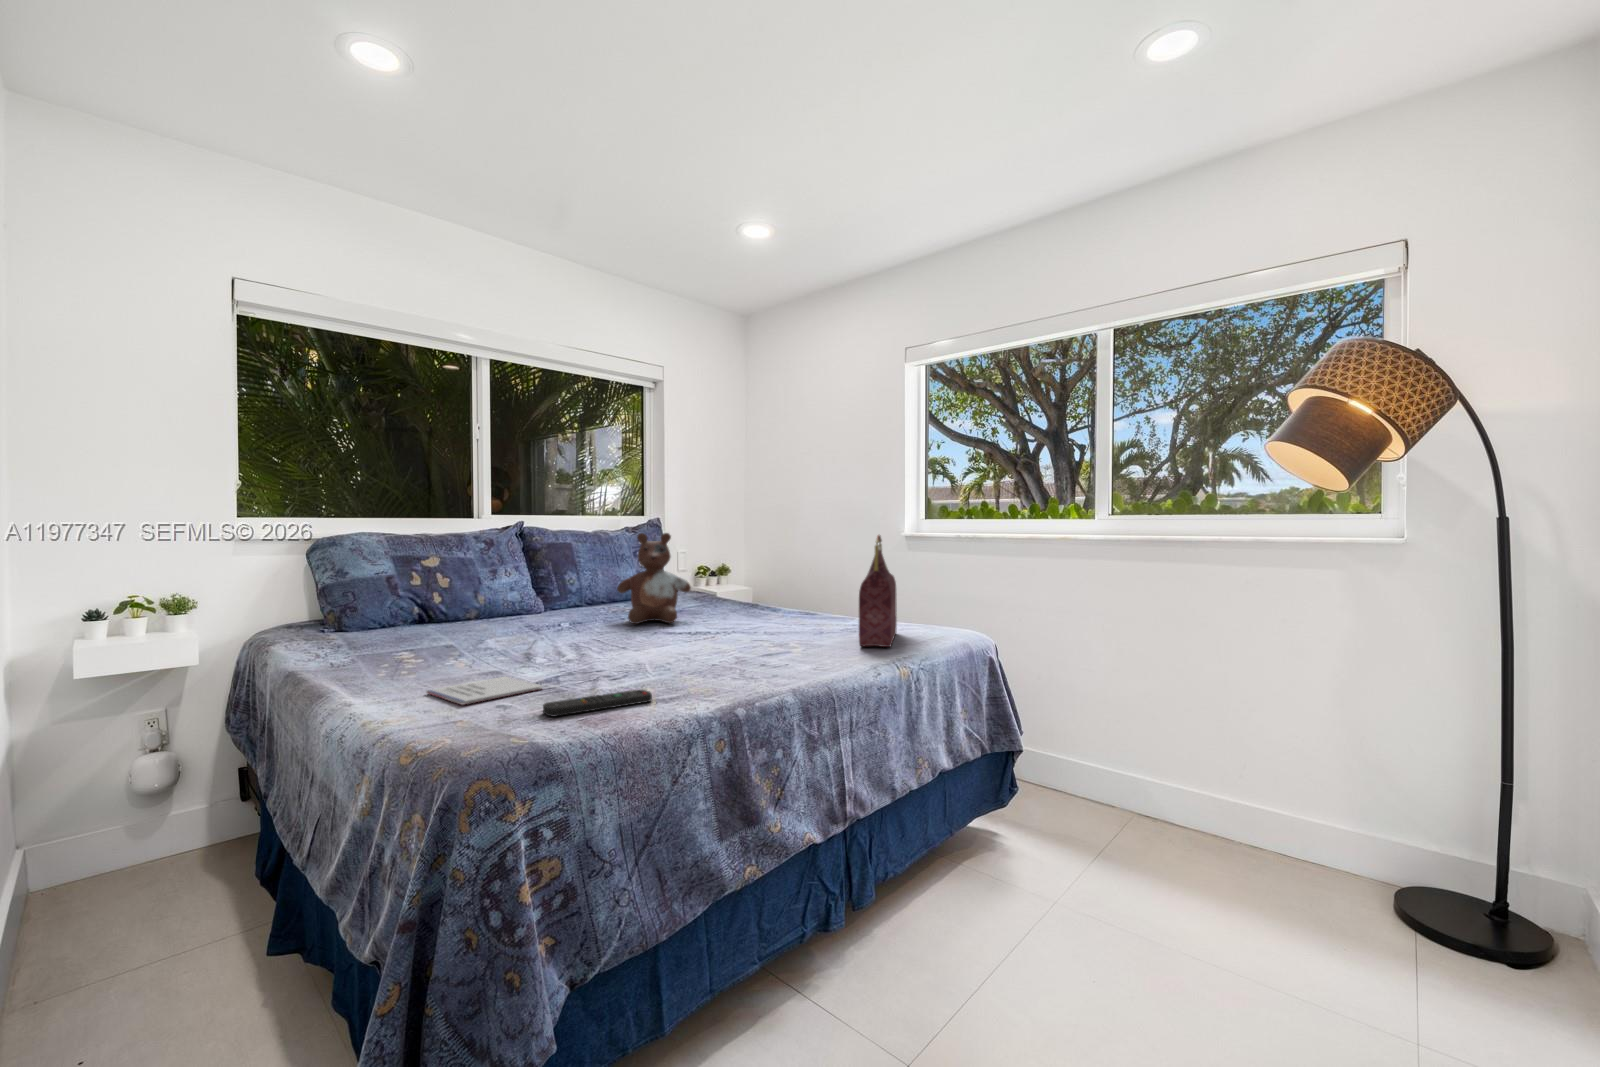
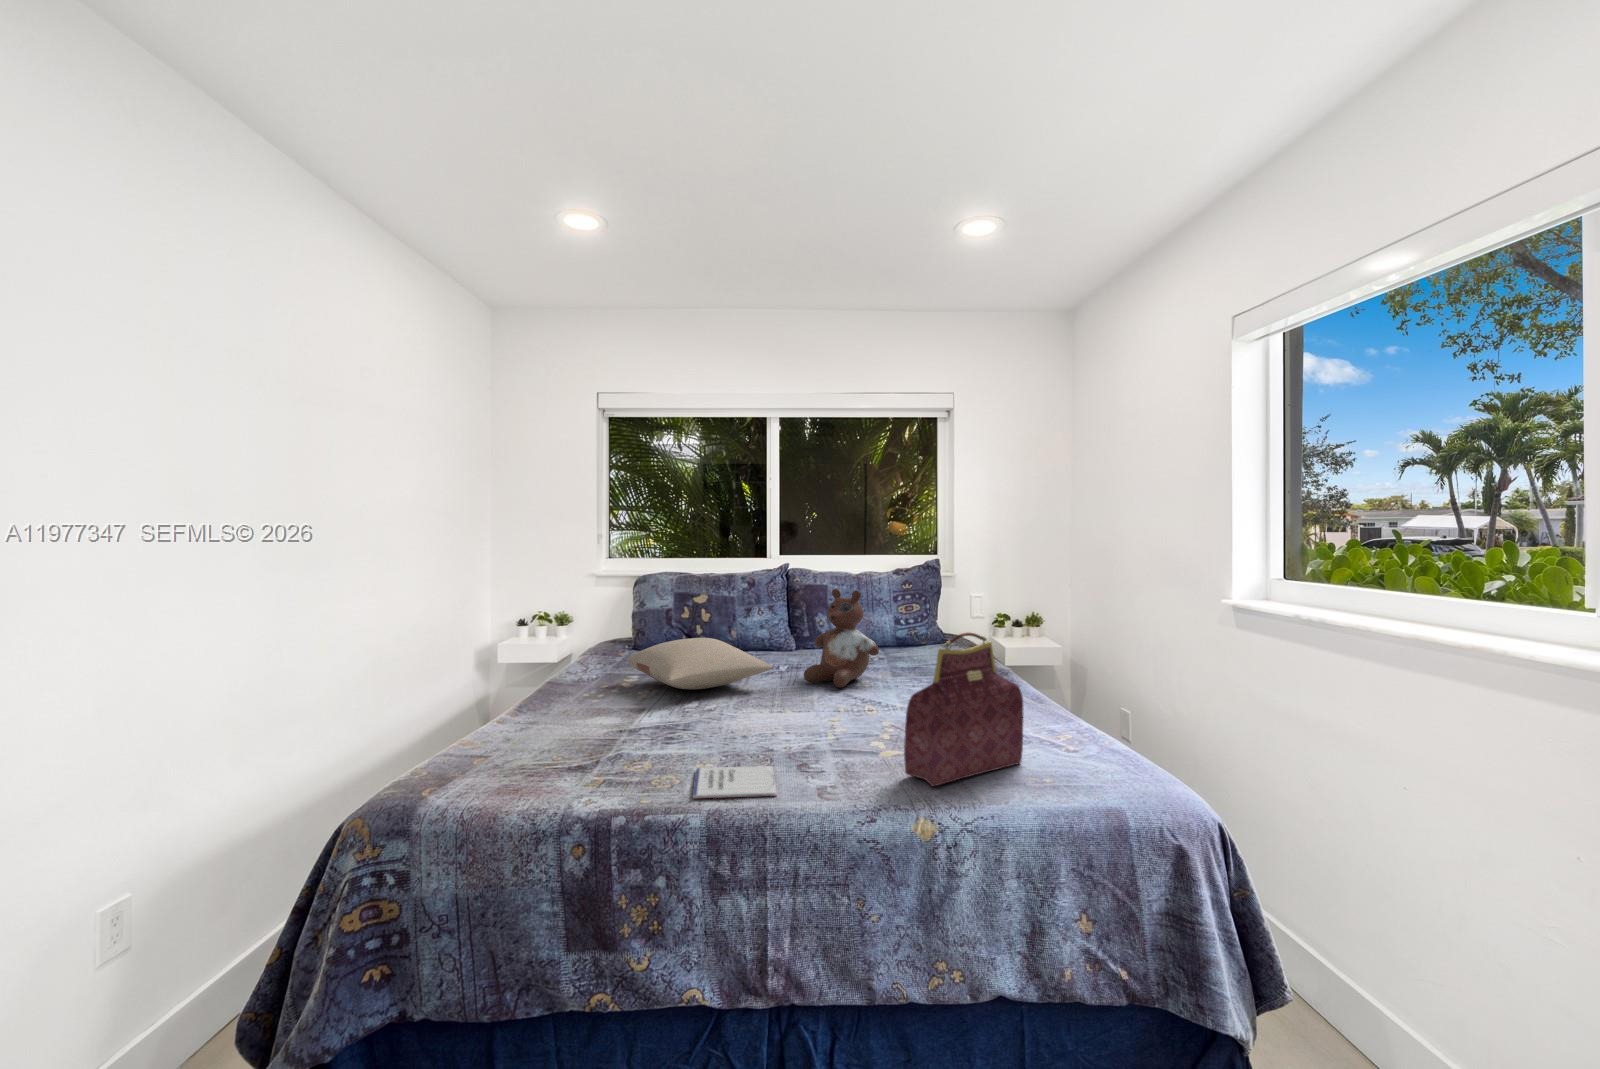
pillow: none [436,588,615,642] -> present [627,638,772,689]
notebook: present [426,677,542,705] -> present [693,766,777,798]
remote control: present [543,690,652,716] -> none [496,765,588,787]

